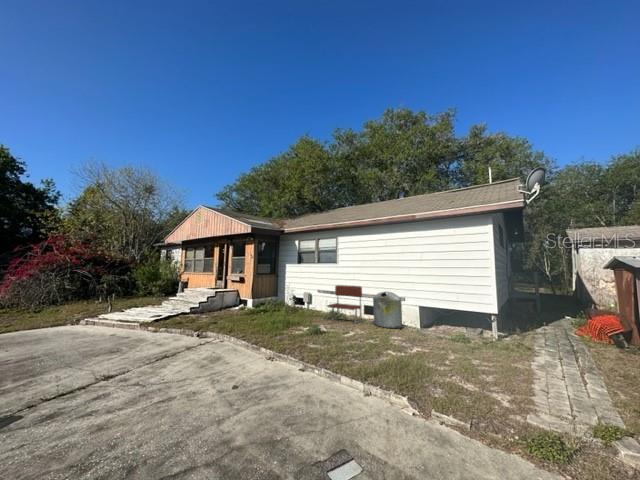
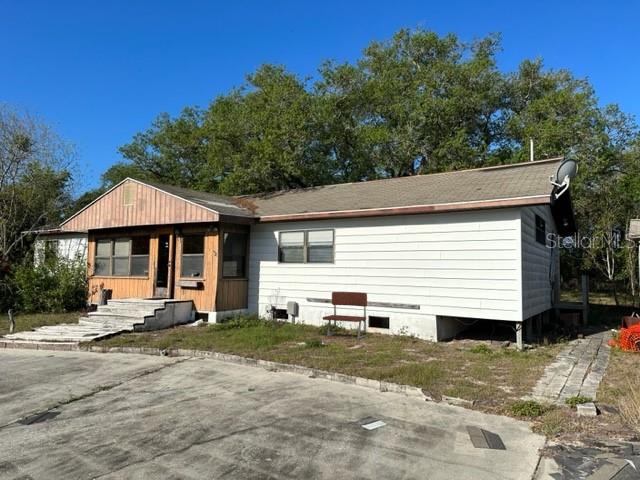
trash can: present [373,291,402,329] -> none [381,298,416,343]

